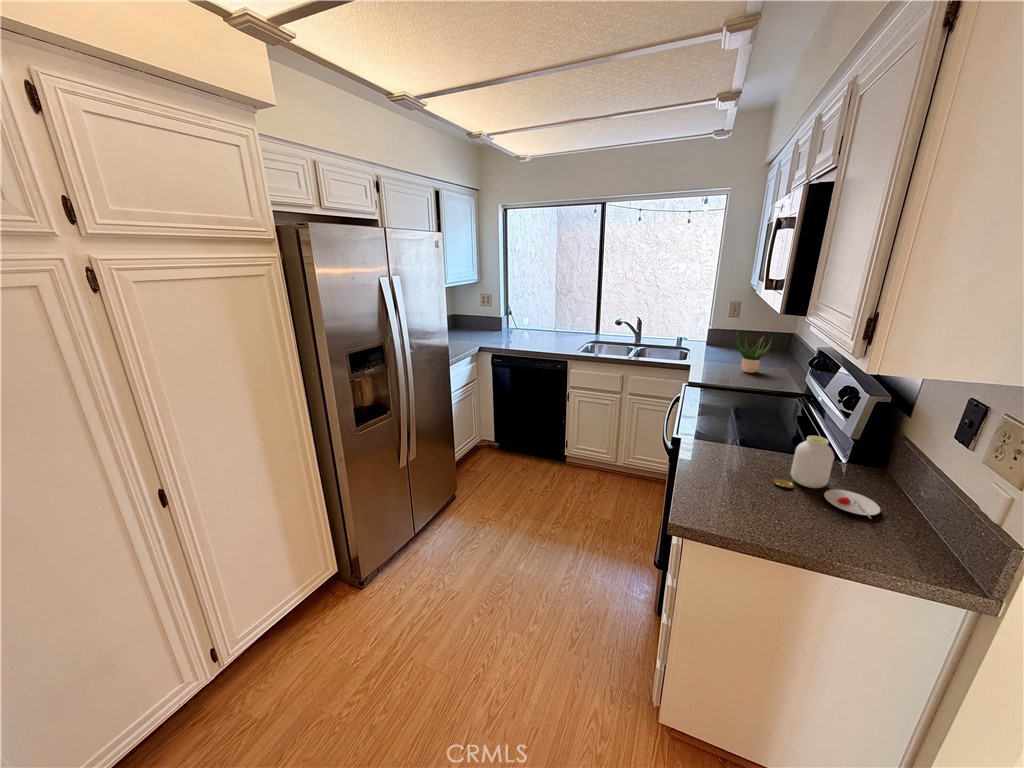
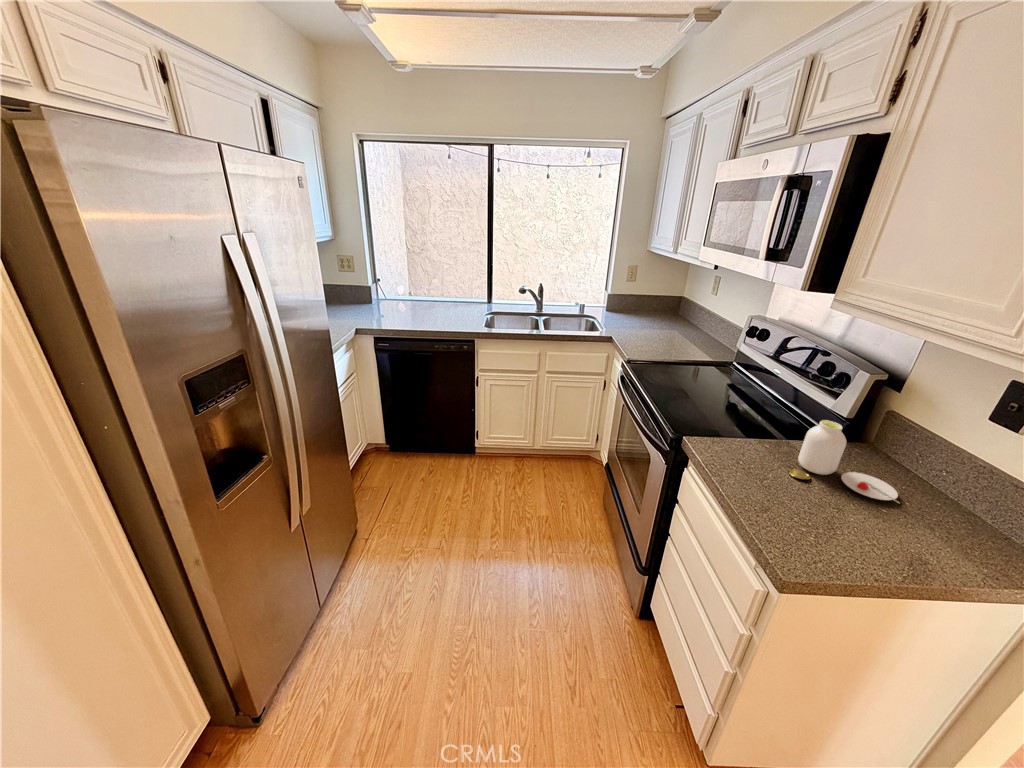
potted plant: present [736,330,772,373] -> none [652,295,686,340]

